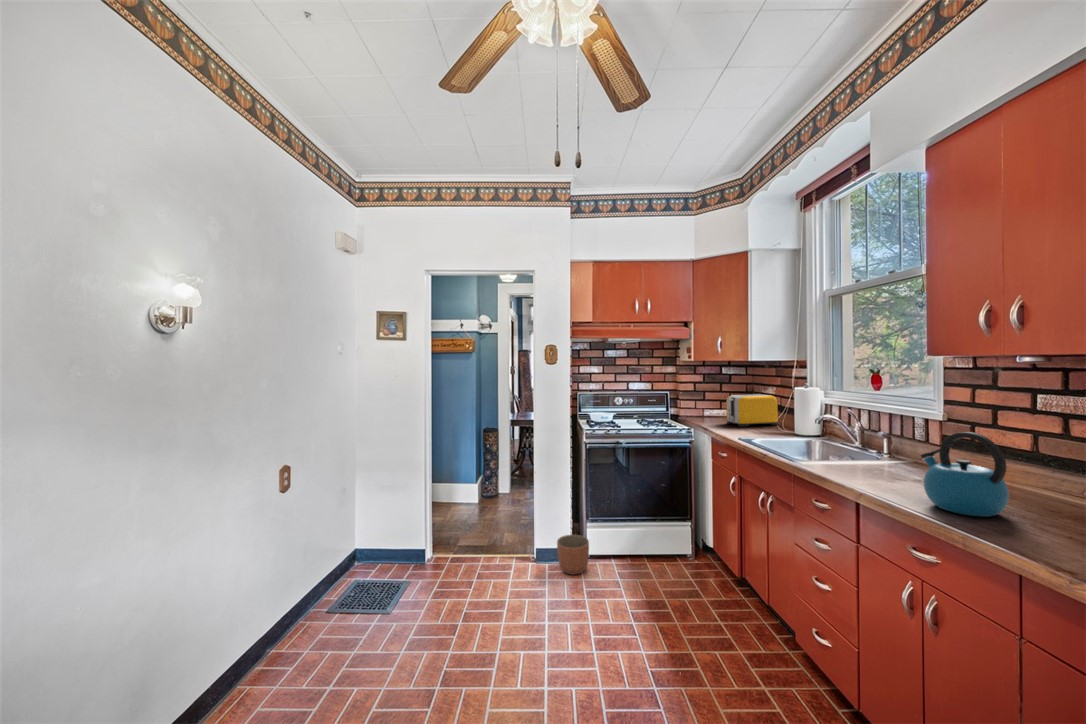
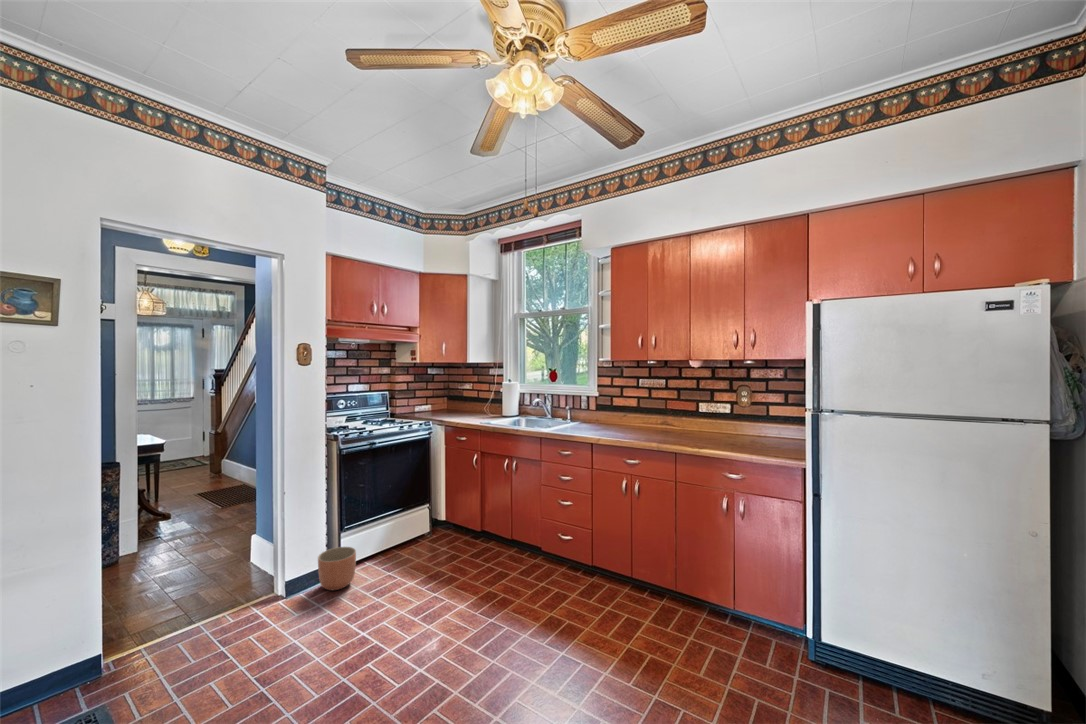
toaster: present [726,394,778,427] -> none [444,390,478,416]
kettle: present [921,432,1009,517] -> none [618,397,654,437]

